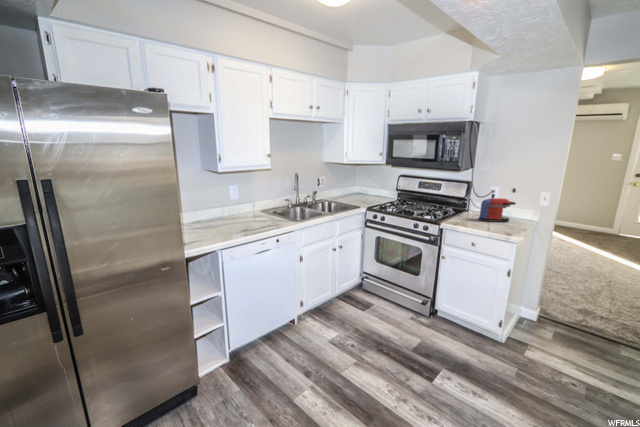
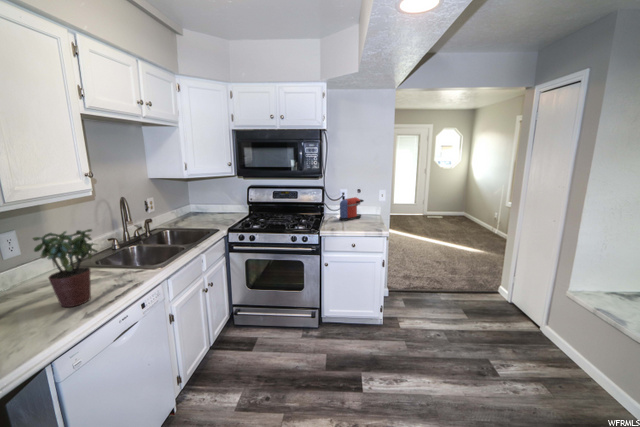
potted plant: none [230,186,259,230] -> present [33,229,97,307]

